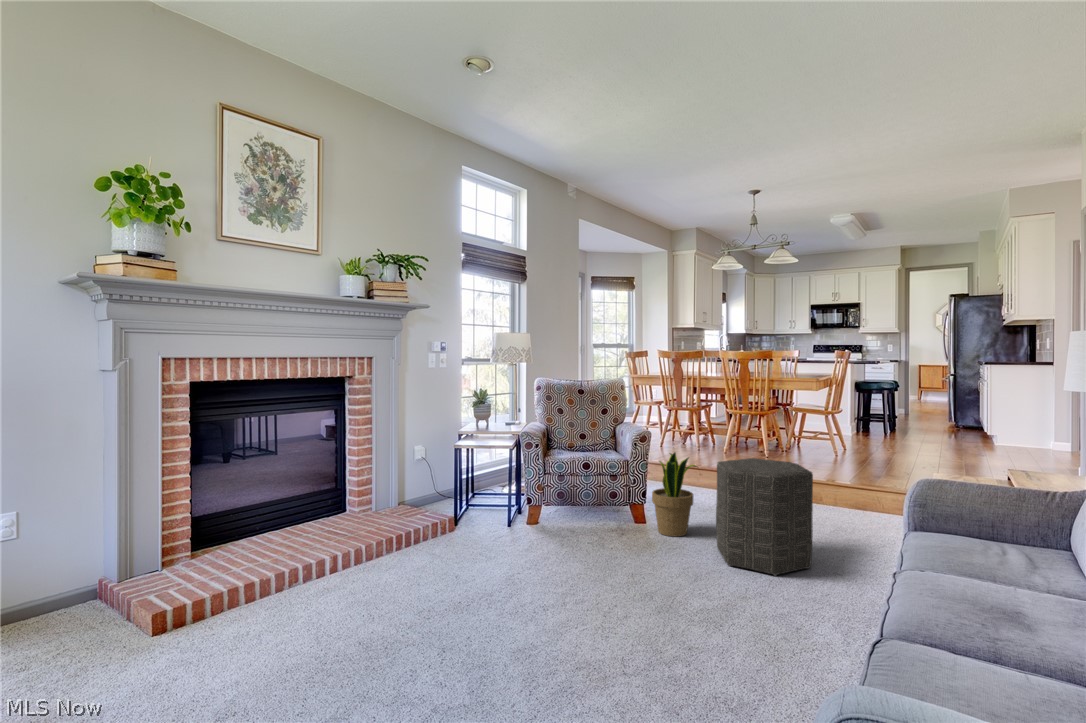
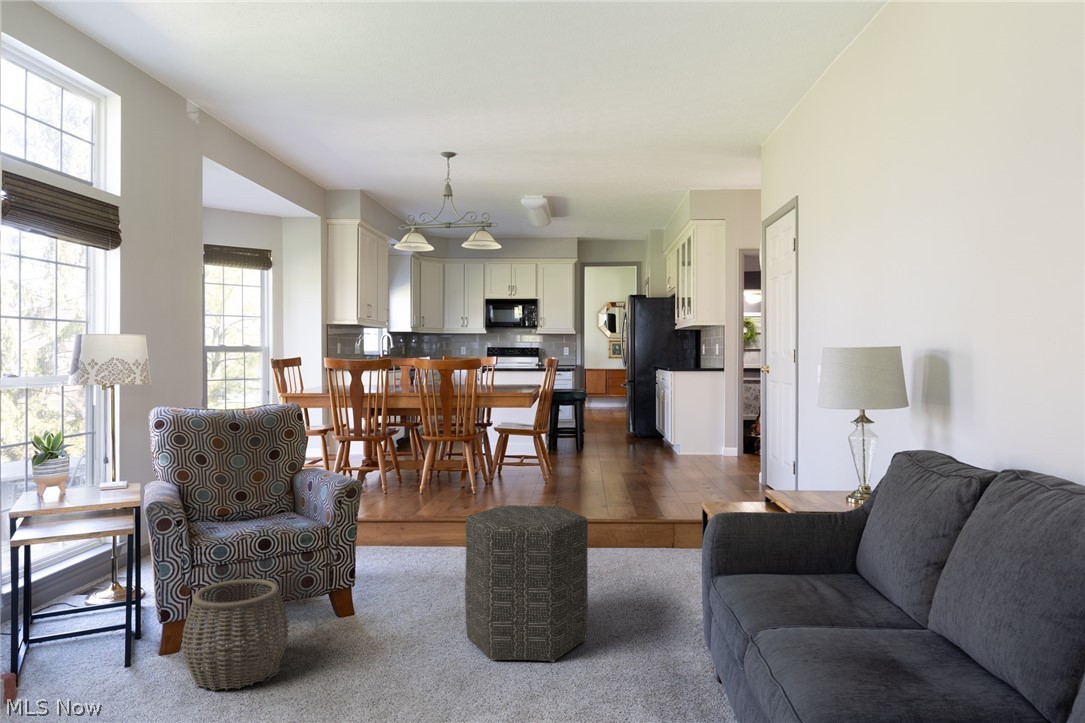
potted plant: present [652,453,697,537] -> none [365,507,430,631]
woven basket: none [537,484,597,548] -> present [182,579,289,690]

